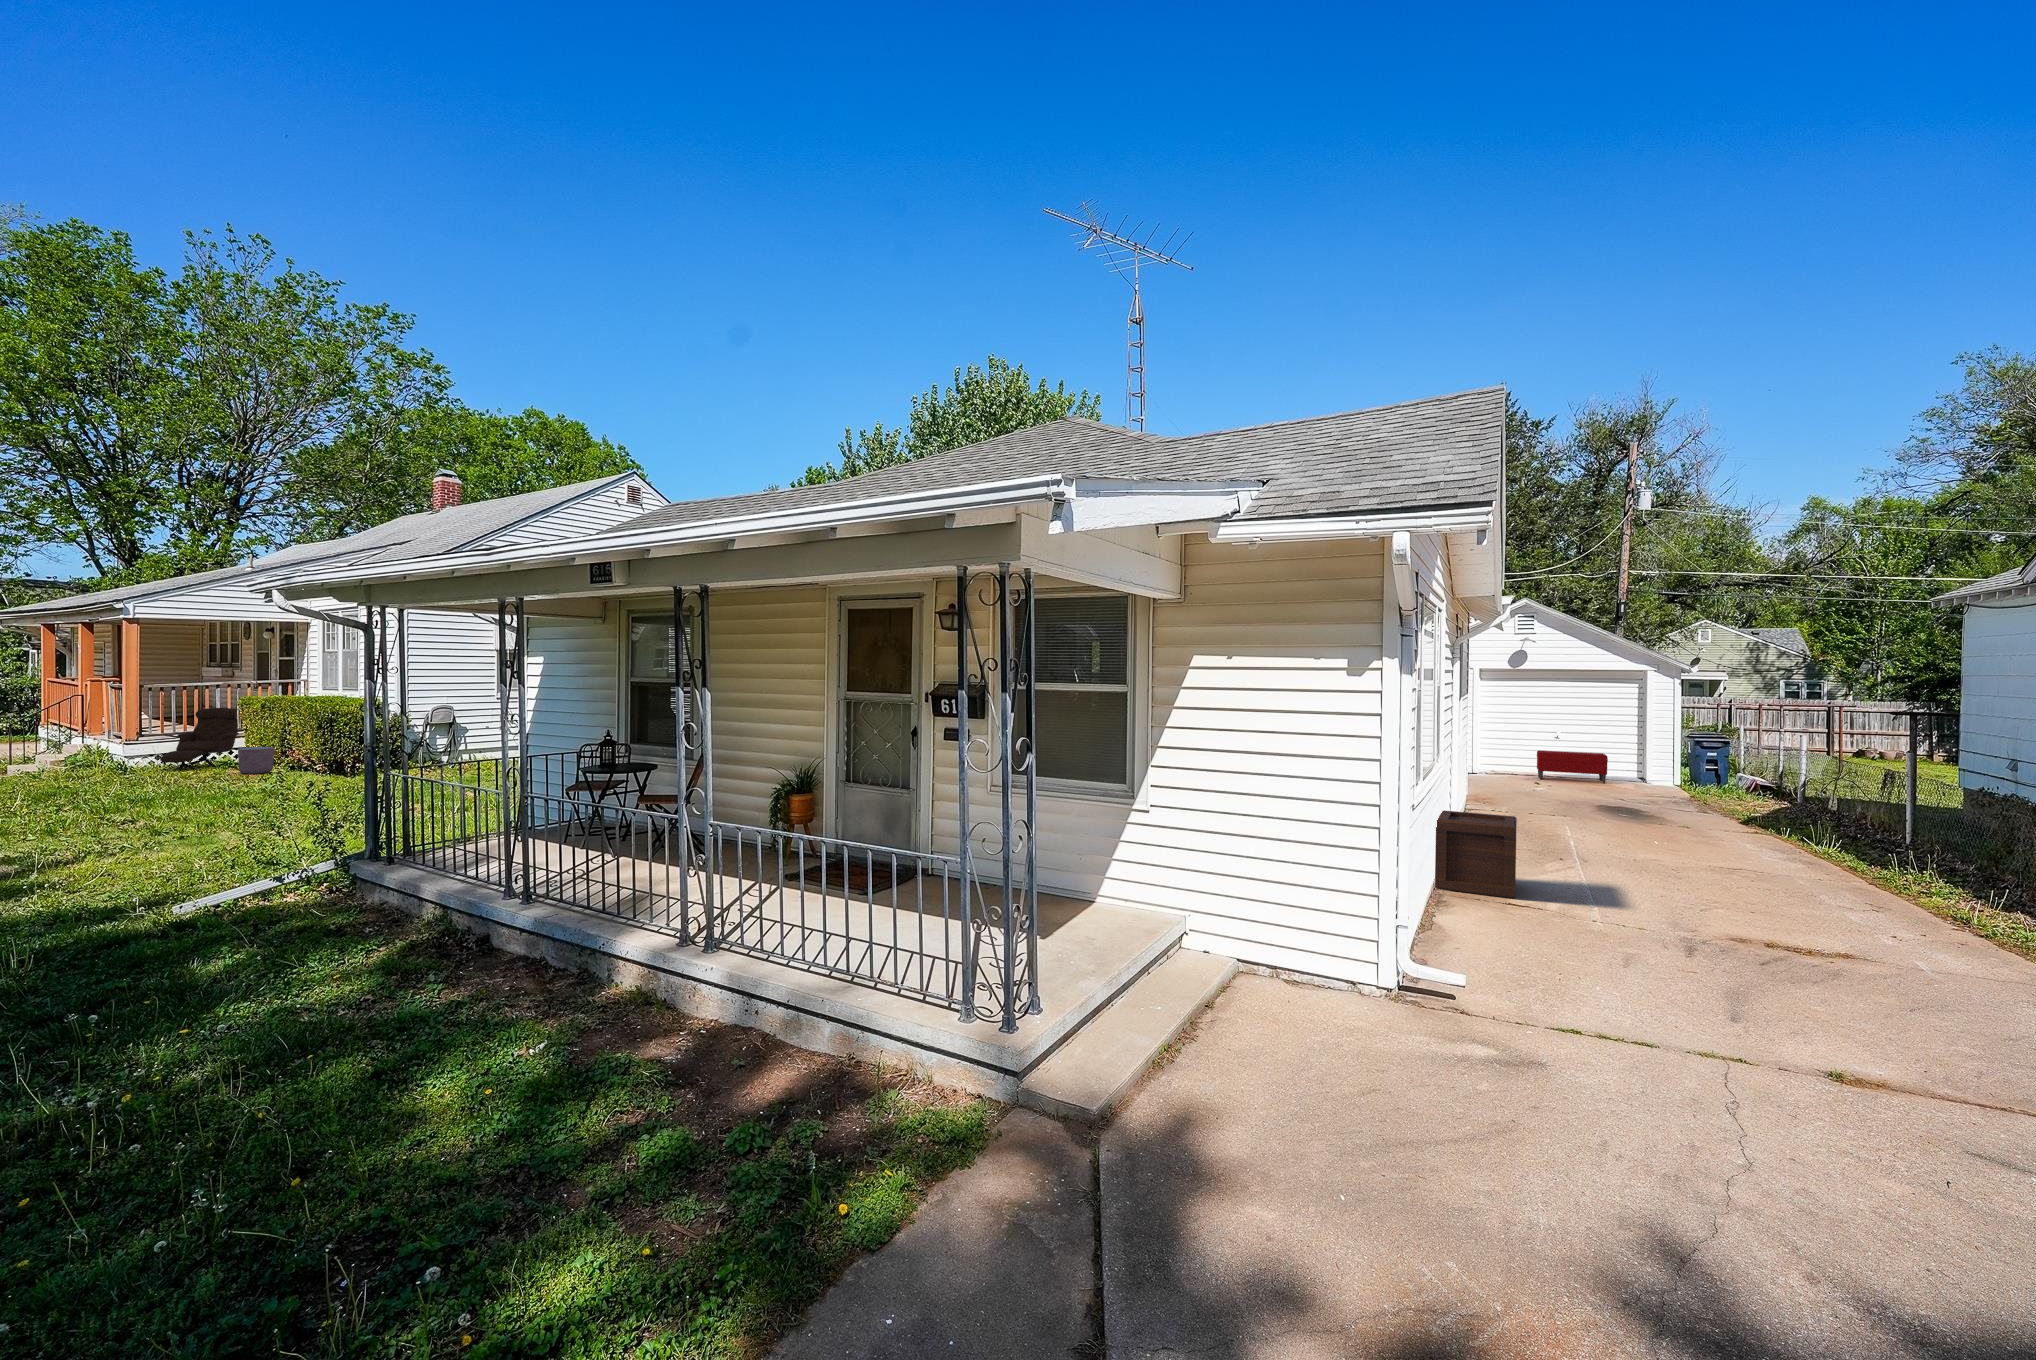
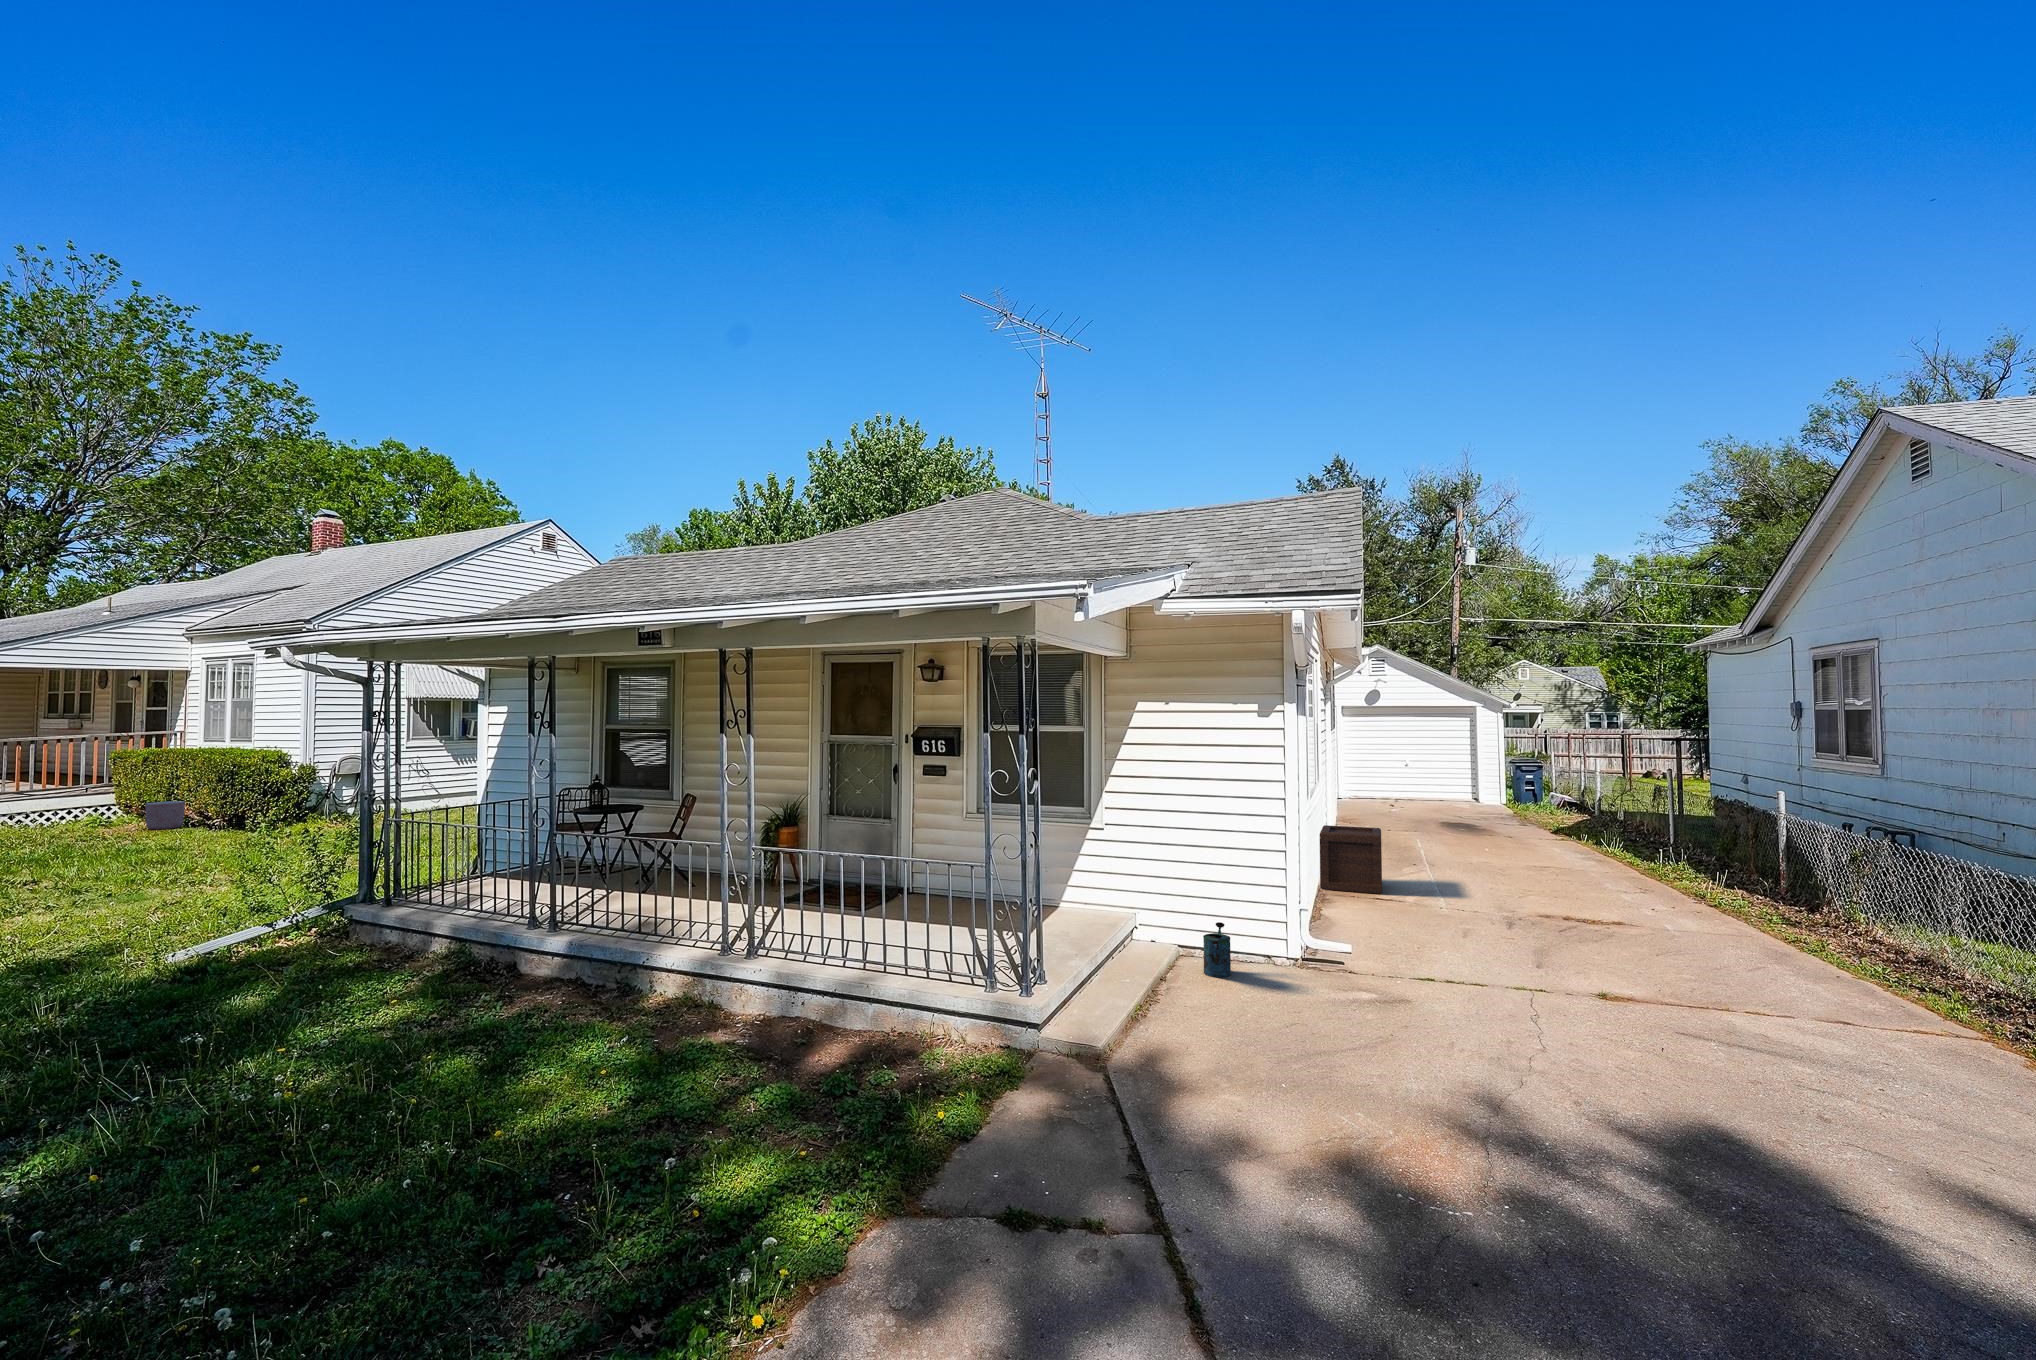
lounge chair: present [160,708,239,771] -> none [52,762,138,829]
bench: present [1537,750,1608,783] -> none [1393,776,1449,803]
watering can: none [1267,934,1303,1006] -> present [1203,922,1231,977]

